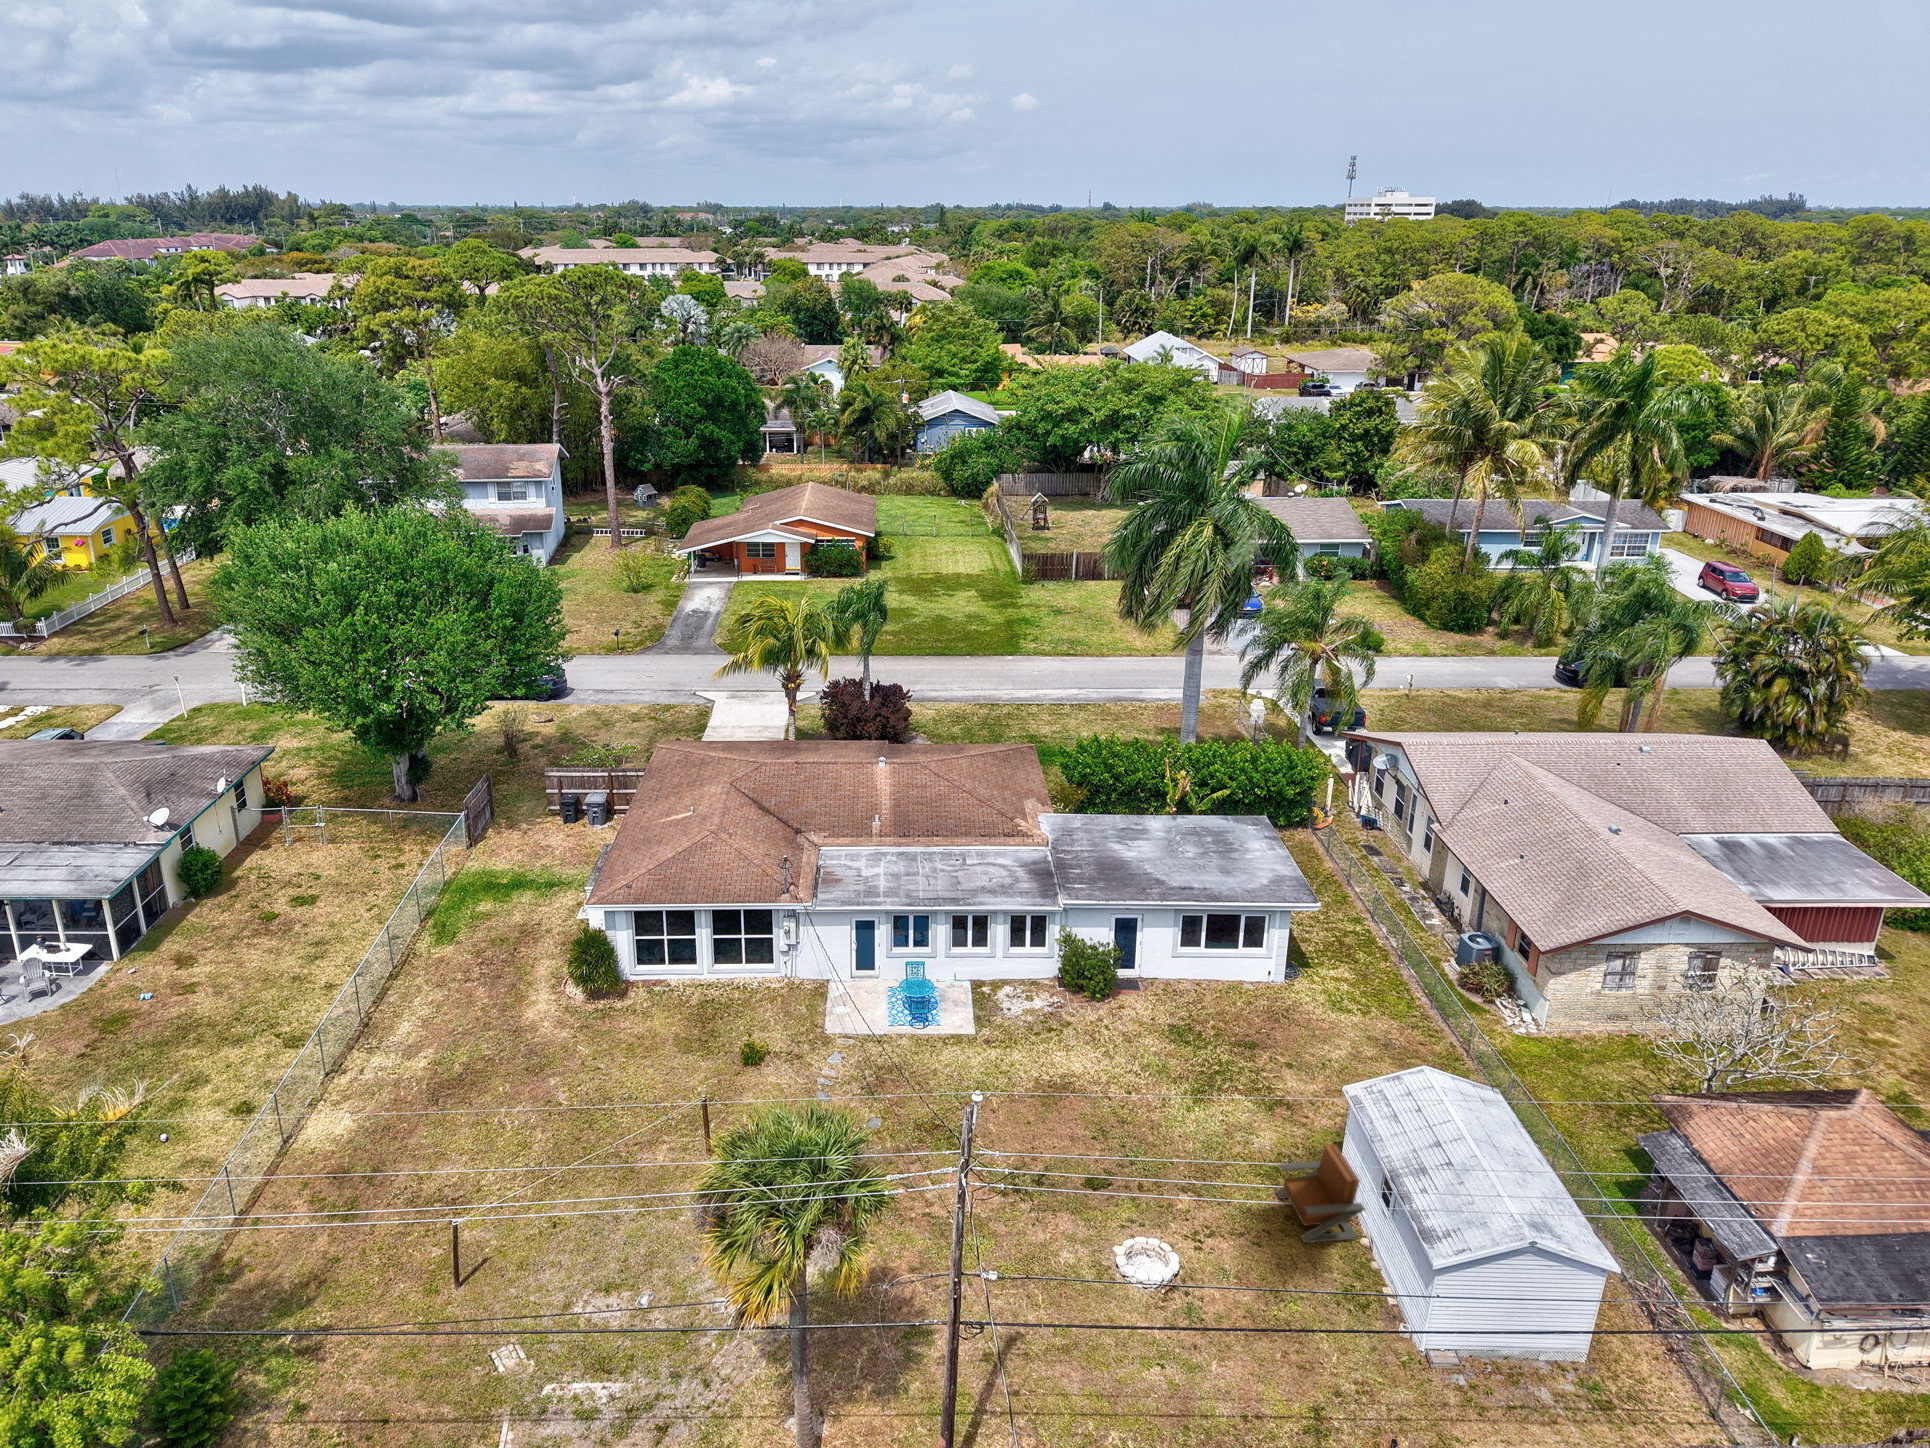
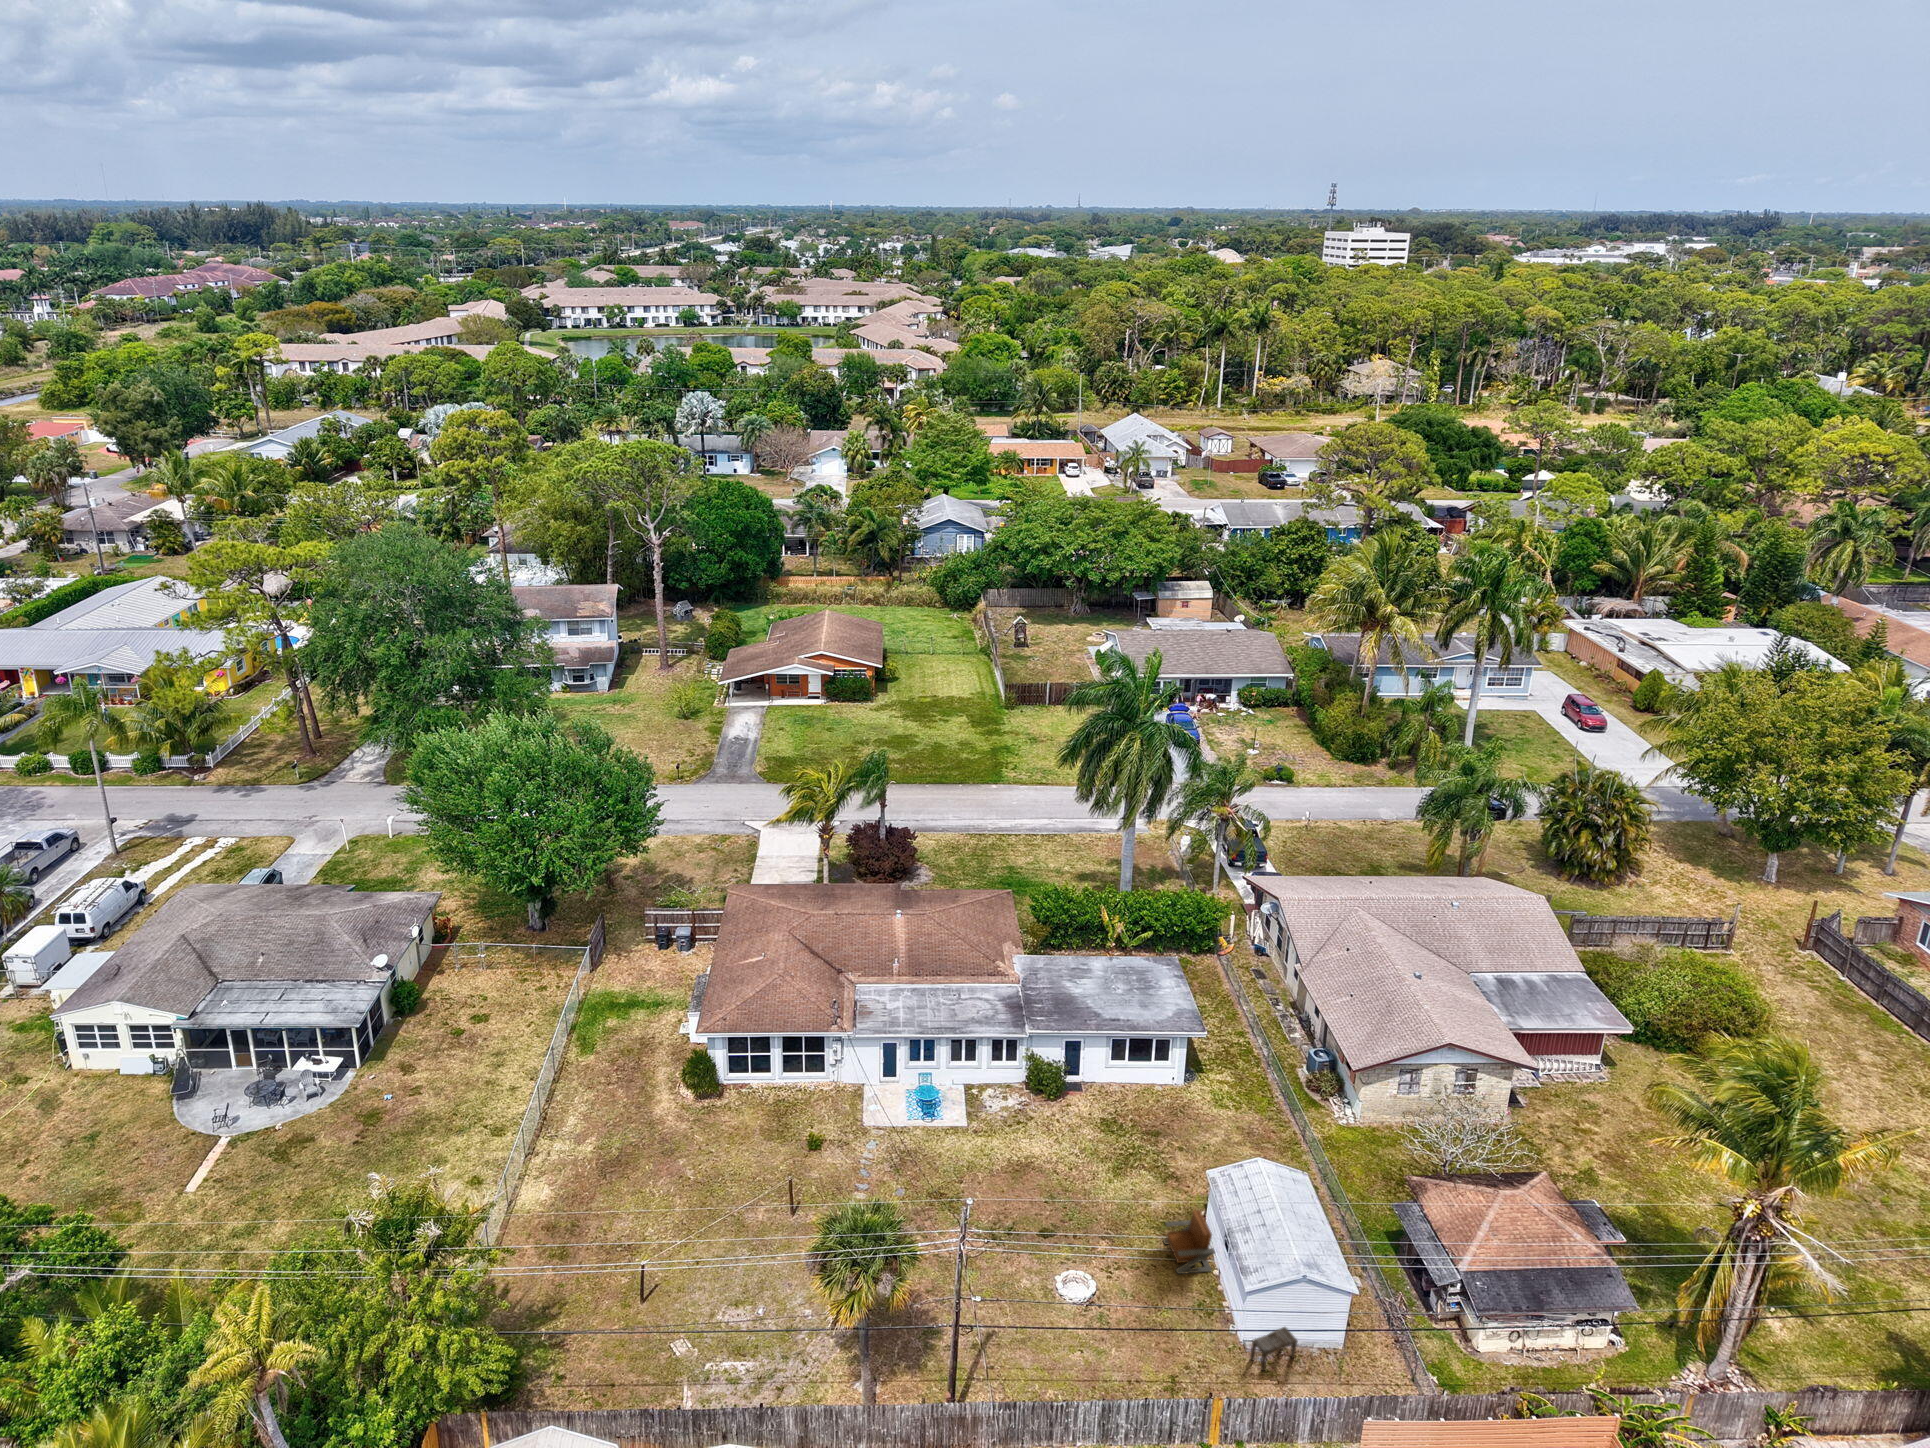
bench: present [1829,733,1850,761] -> present [1250,1327,1298,1371]

